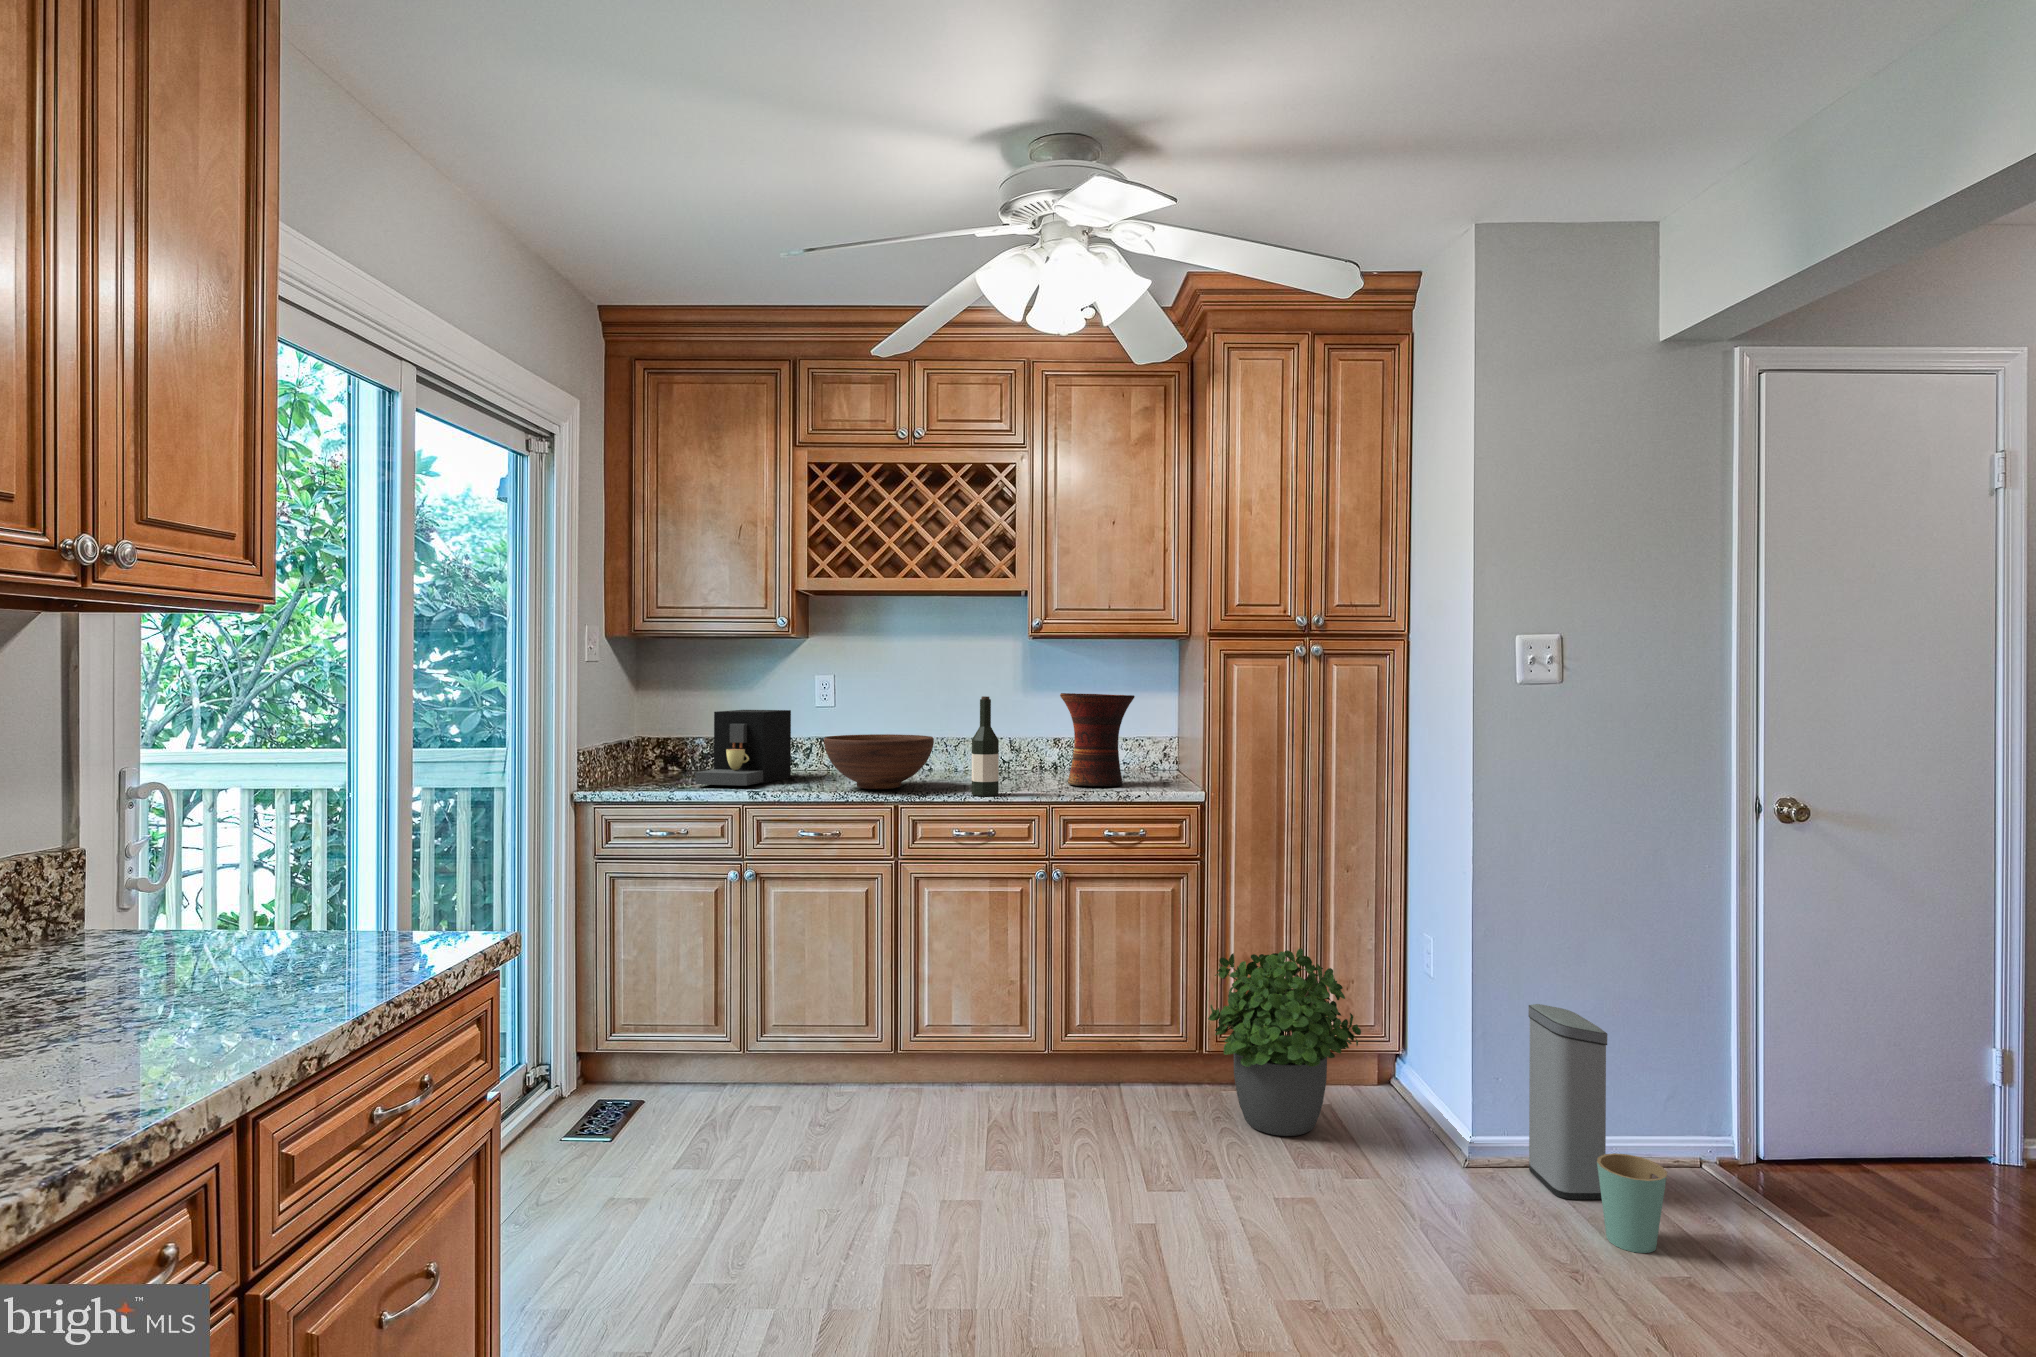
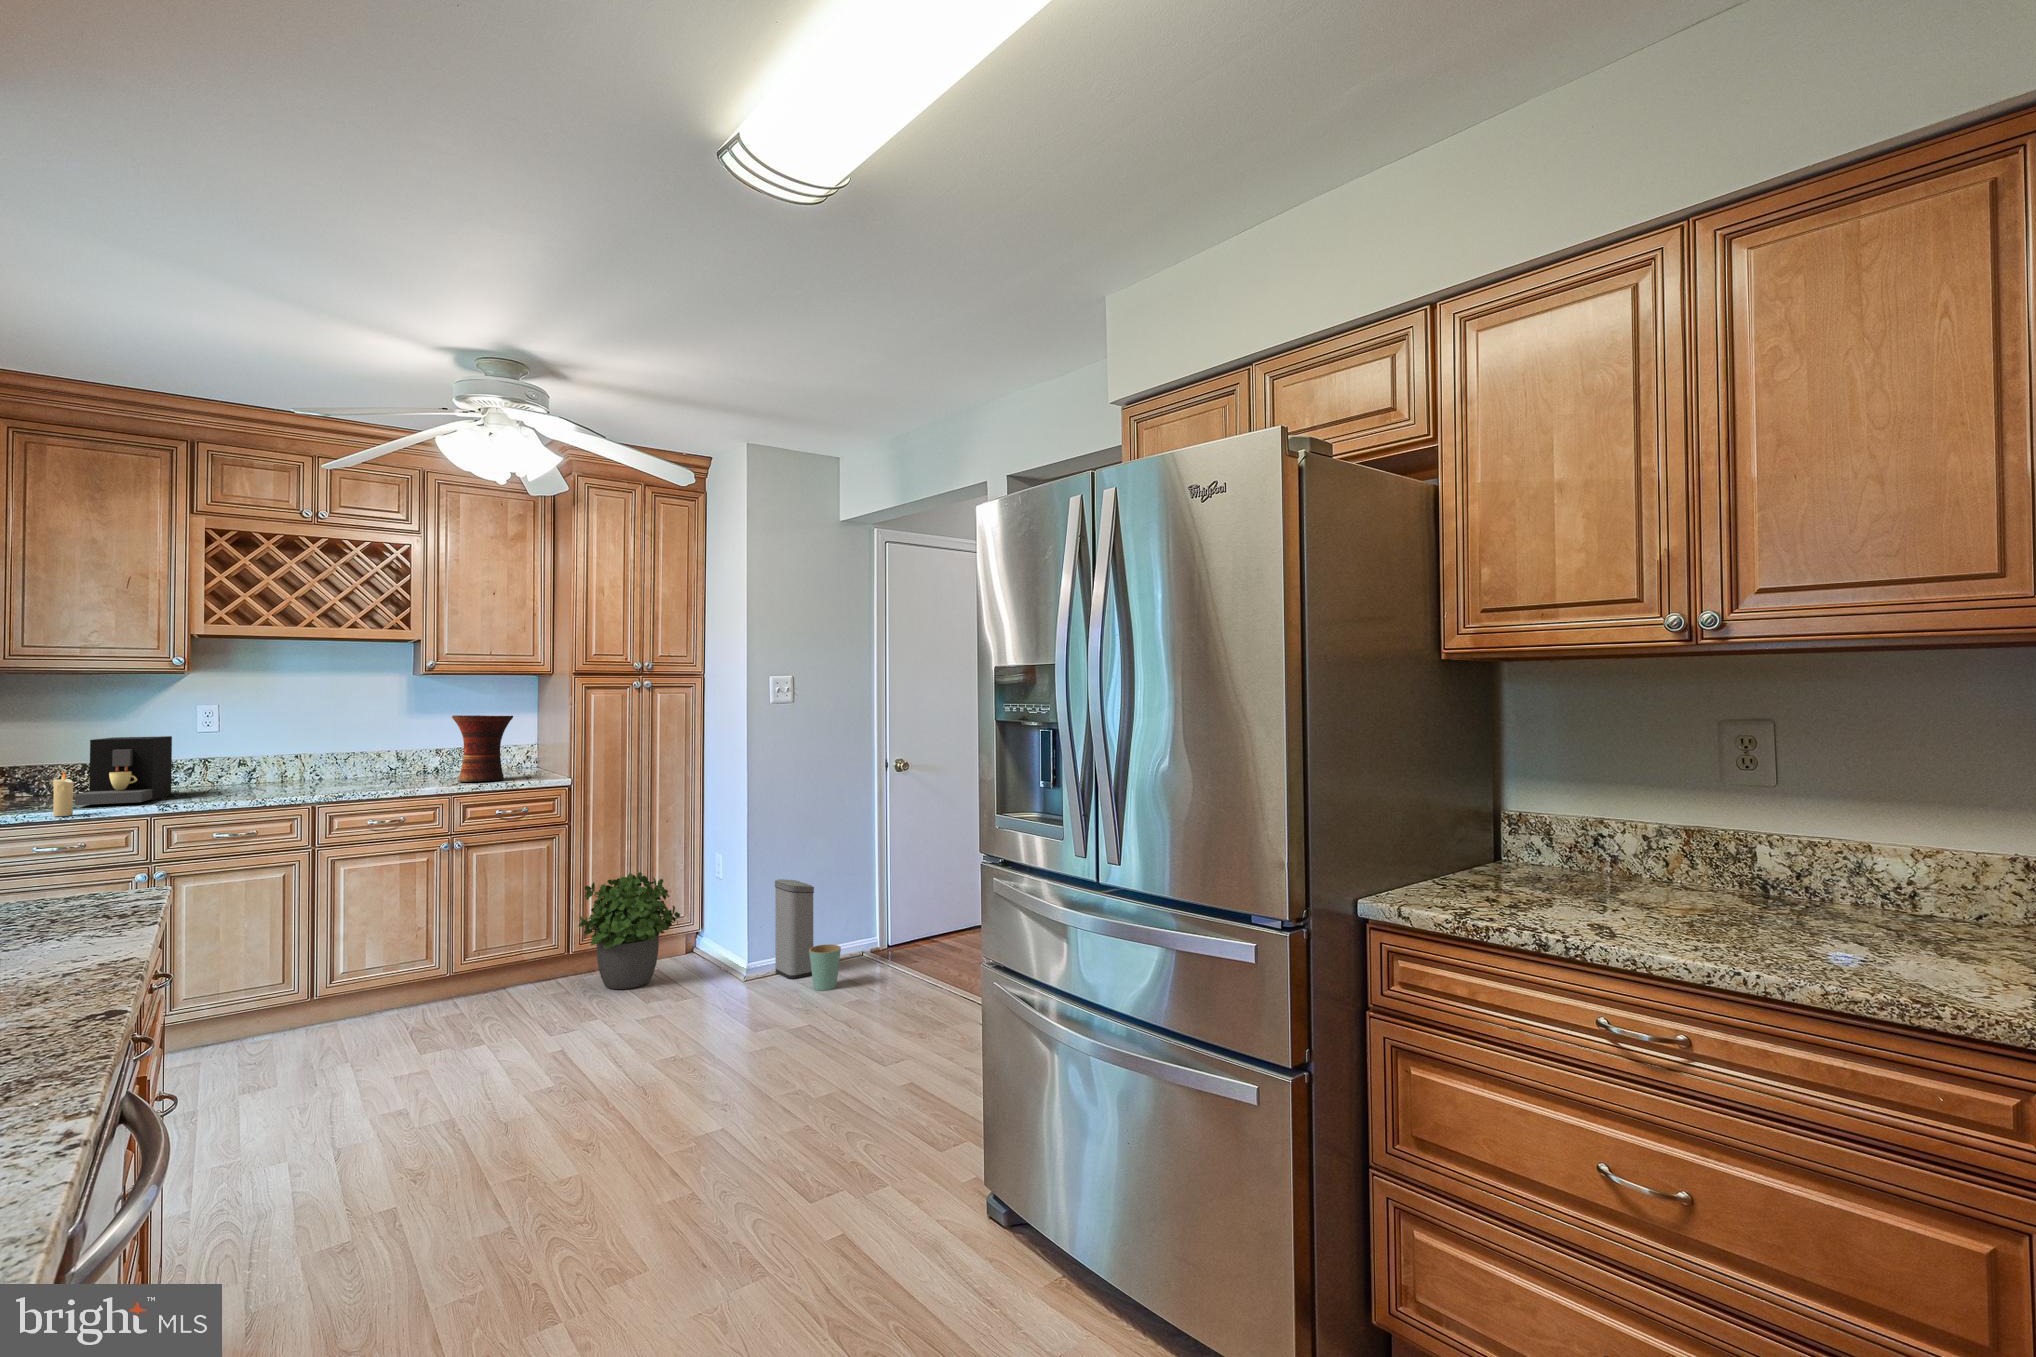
wine bottle: present [972,696,999,796] -> none [383,719,408,793]
fruit bowl: present [824,734,934,789] -> none [230,752,341,796]
candle: none [663,747,679,797] -> present [53,772,74,816]

